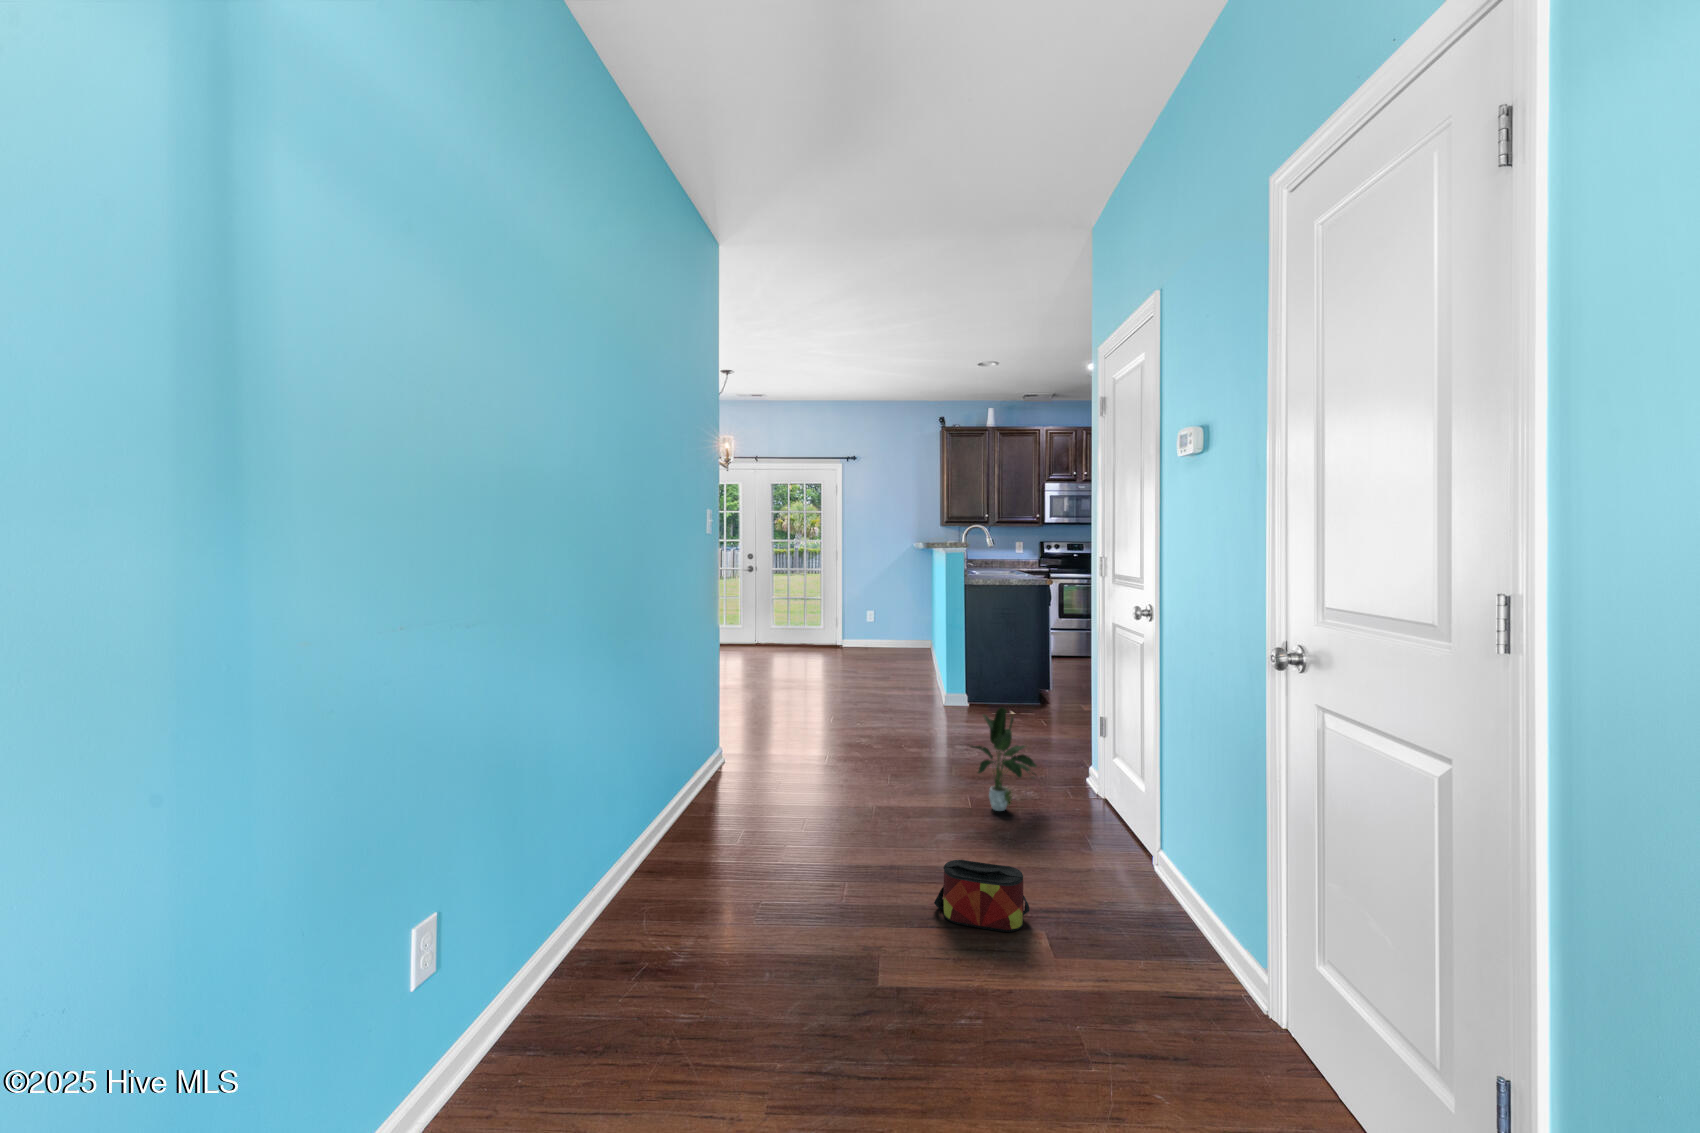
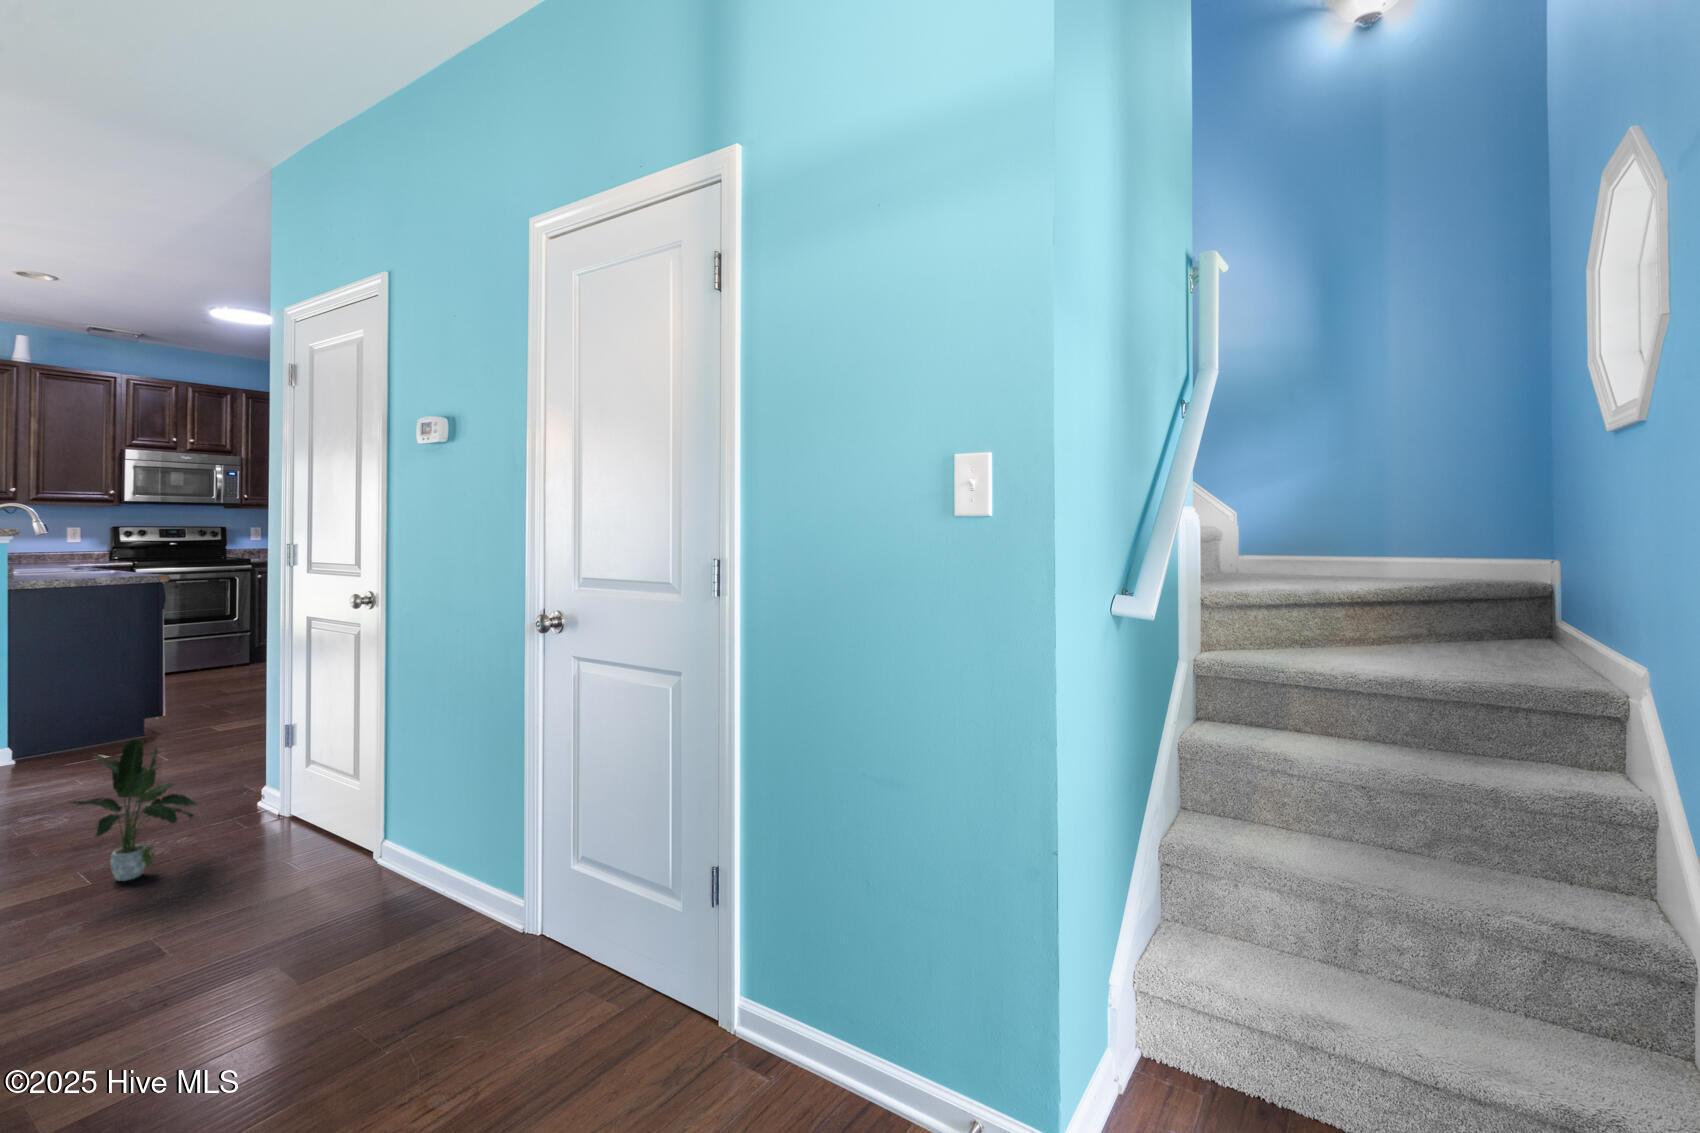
bag: present [934,860,1029,932] -> none [63,921,241,1038]

